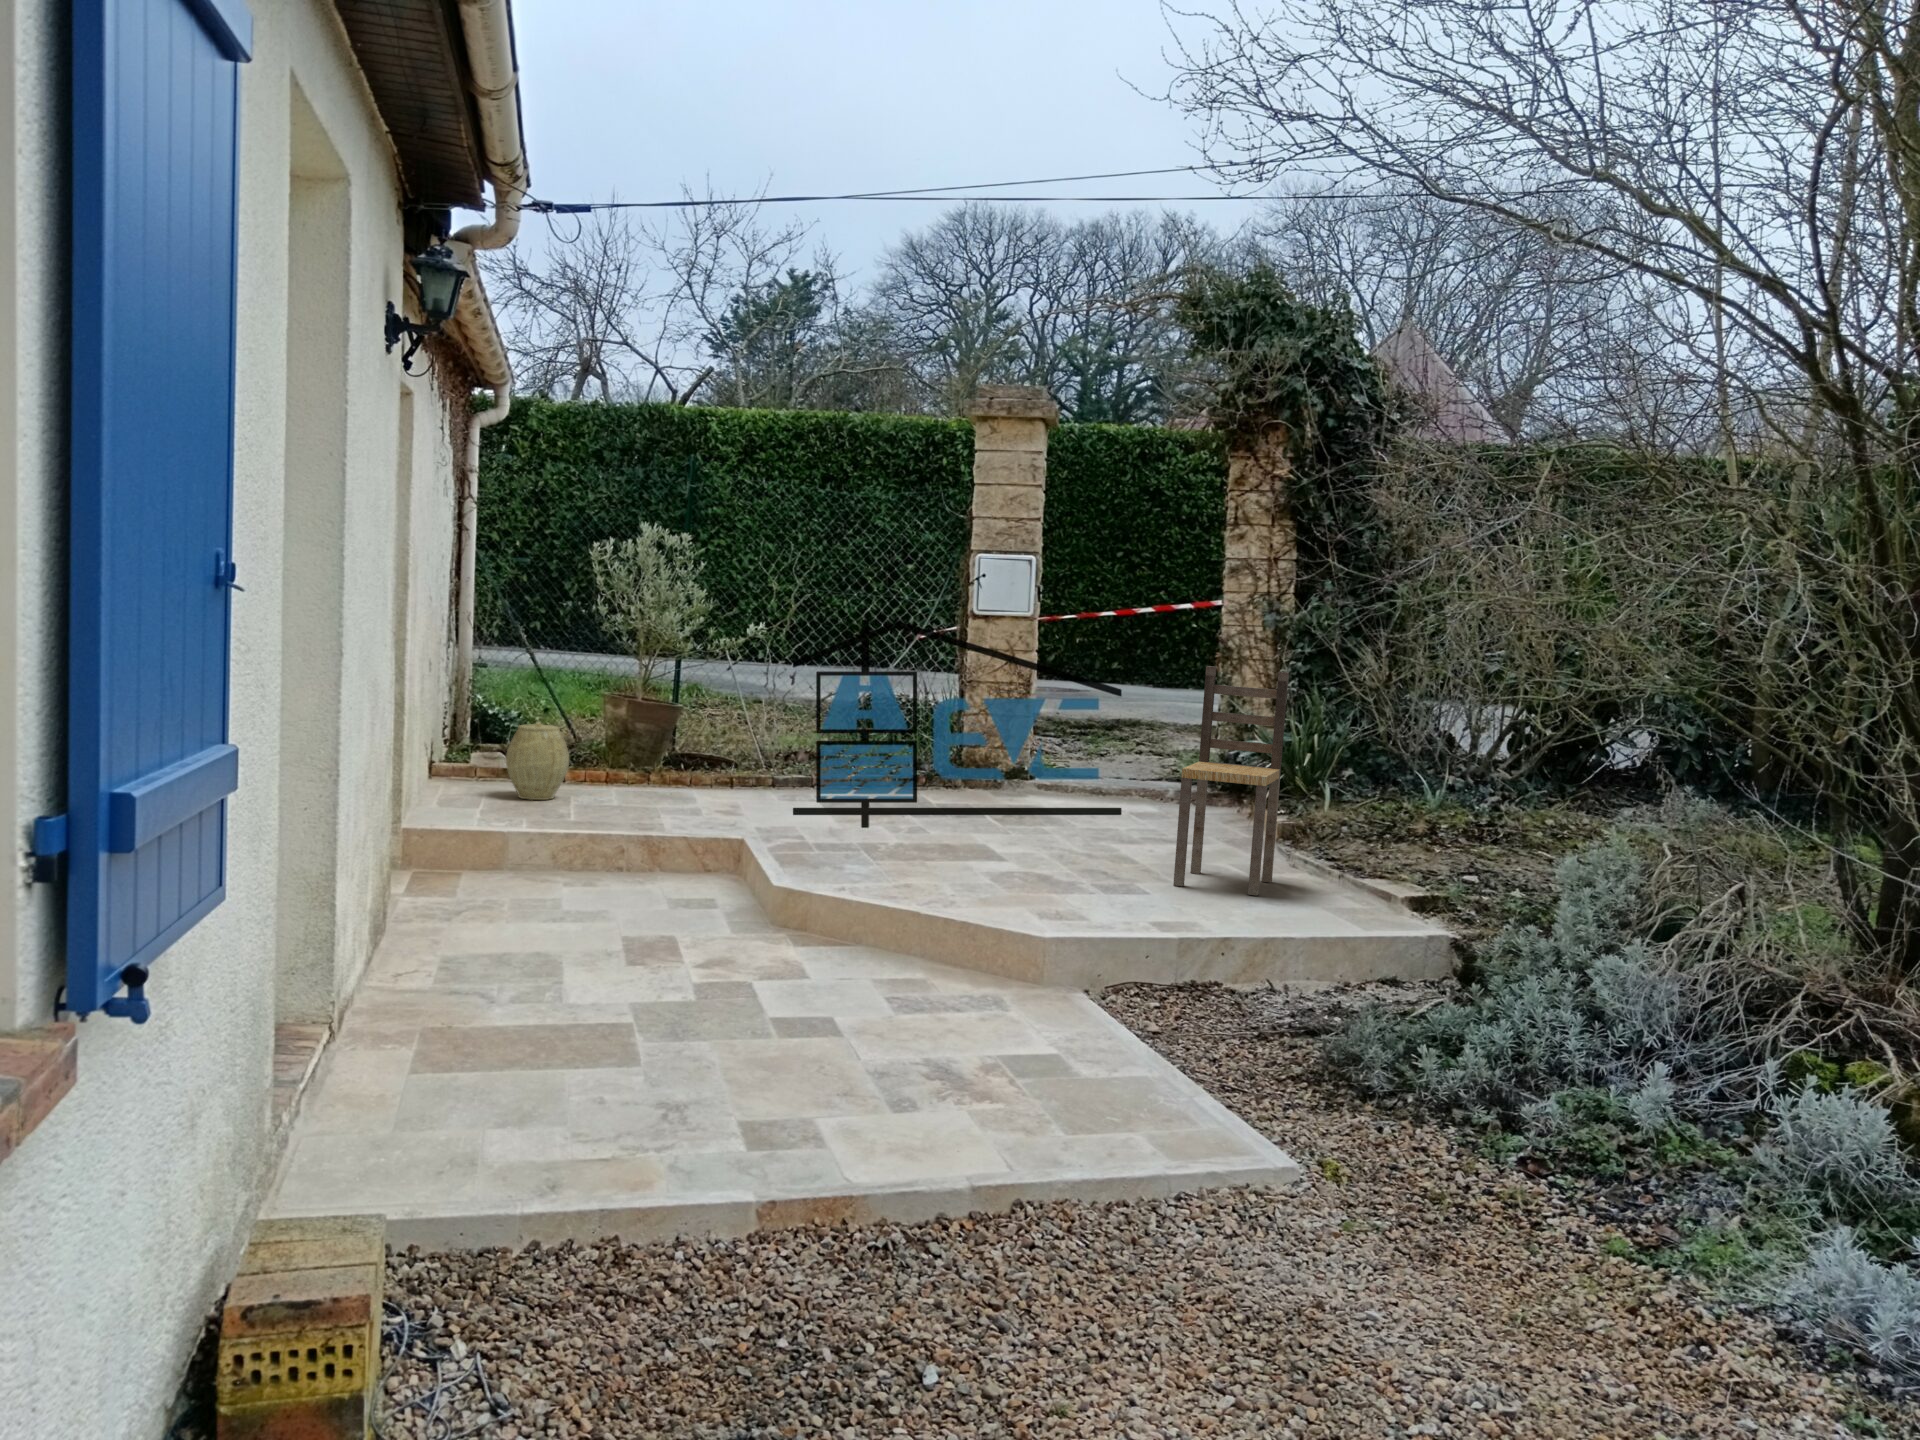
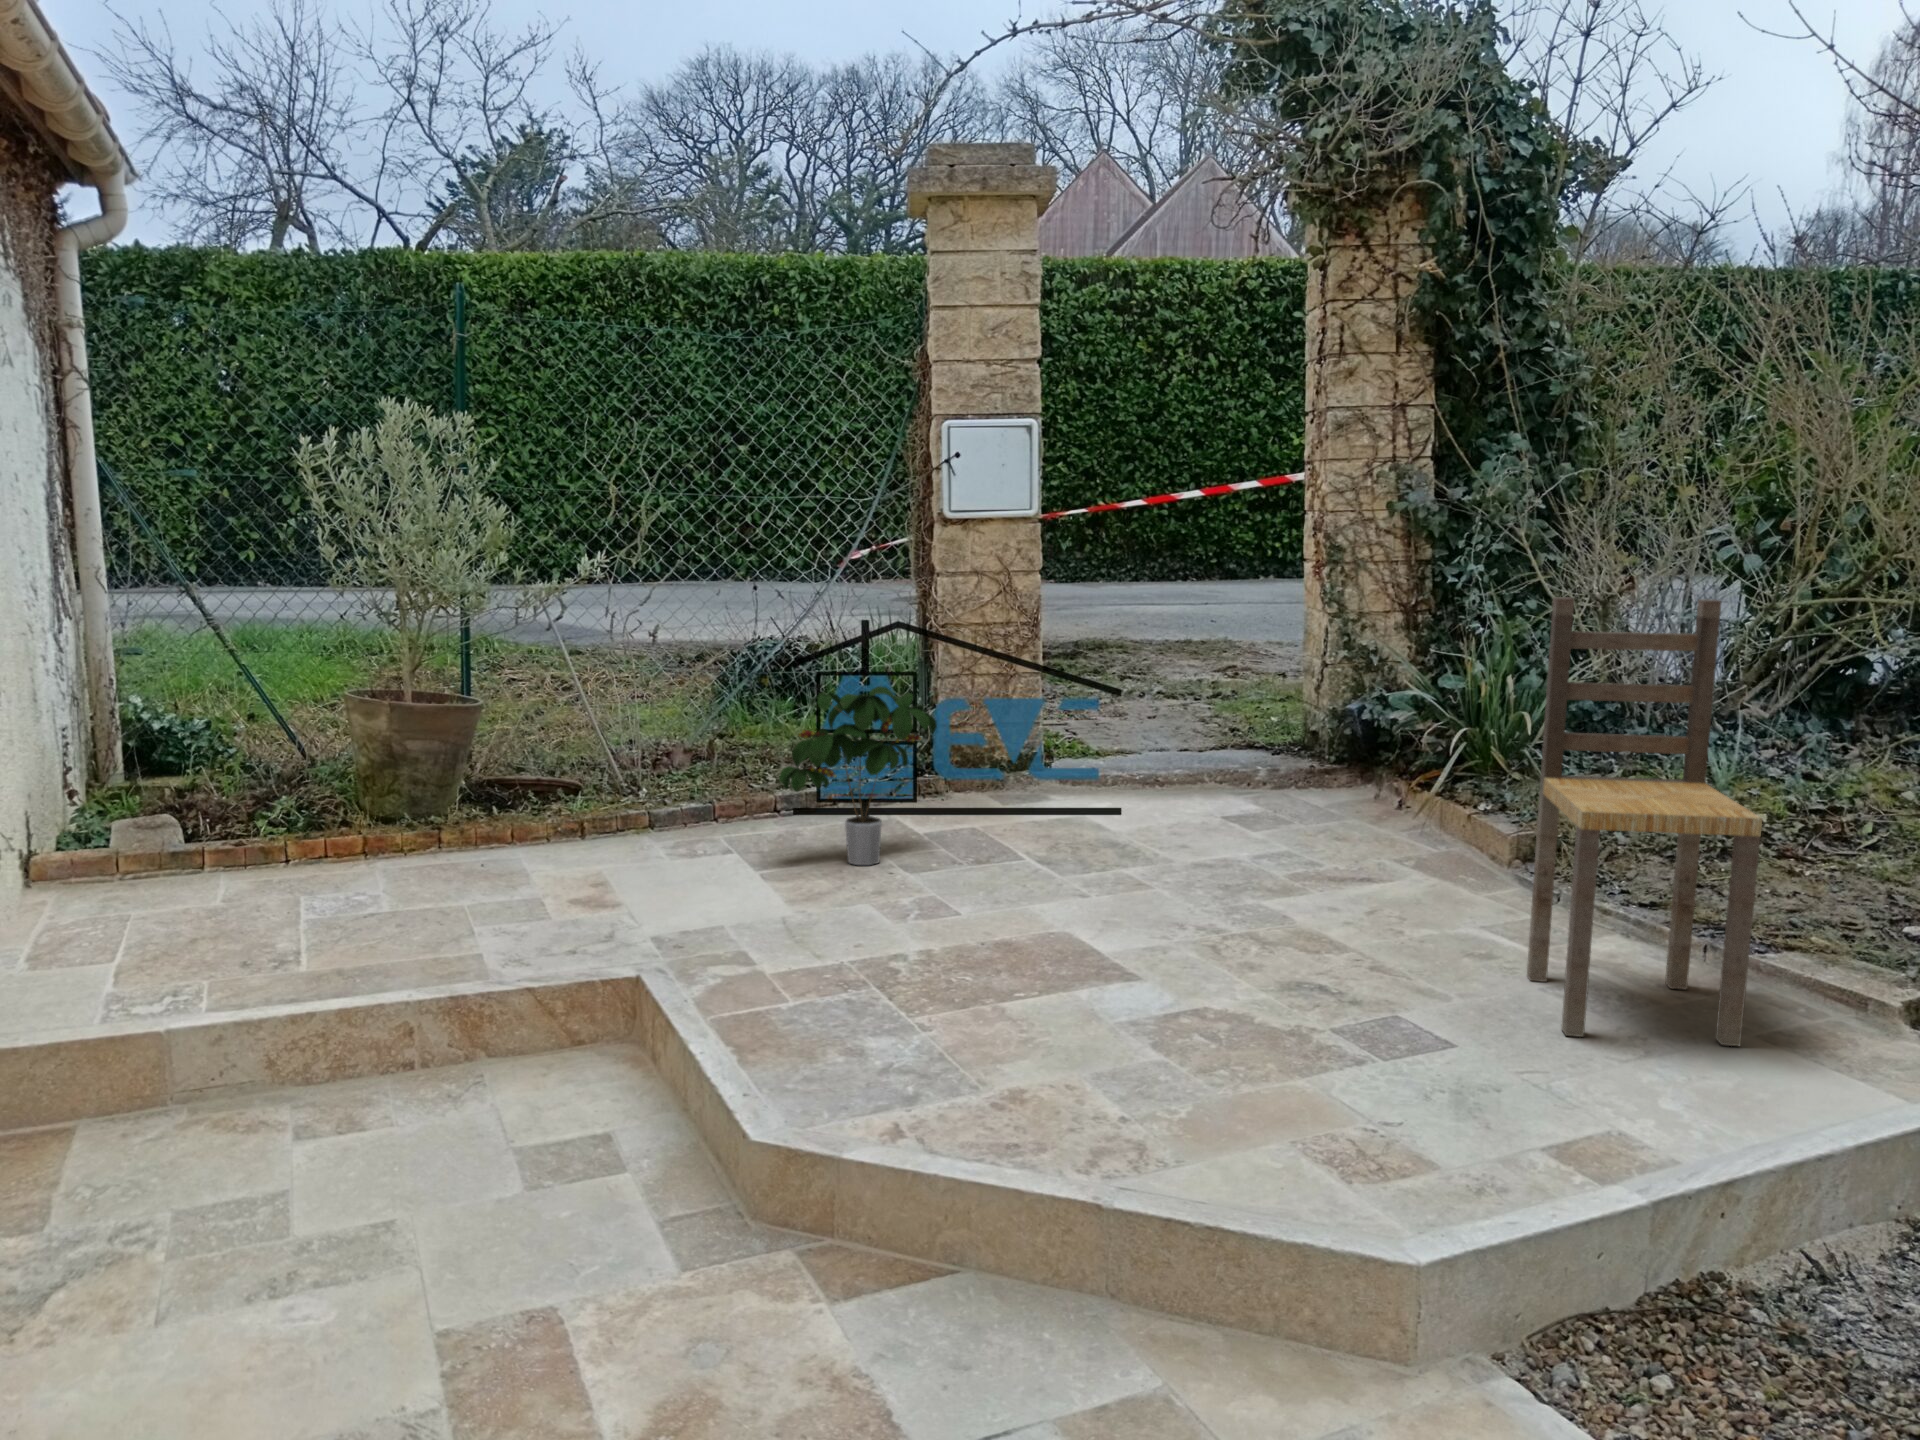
potted plant: none [832,706,930,810] -> present [779,686,937,865]
woven basket: present [506,723,569,800] -> none [167,787,298,937]

